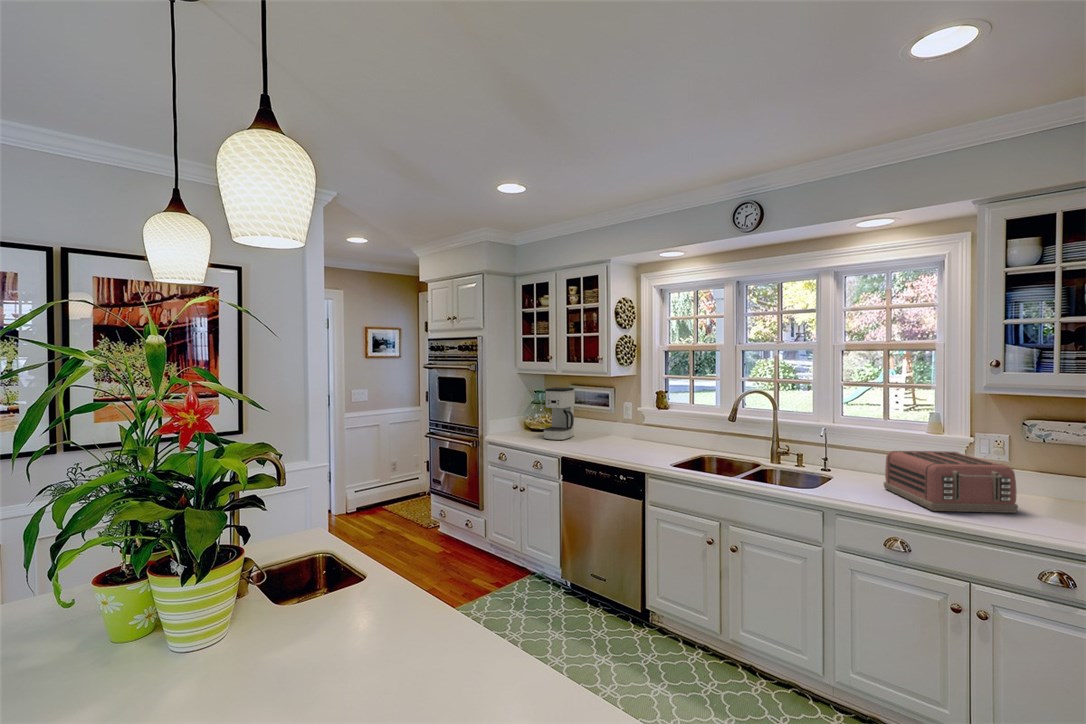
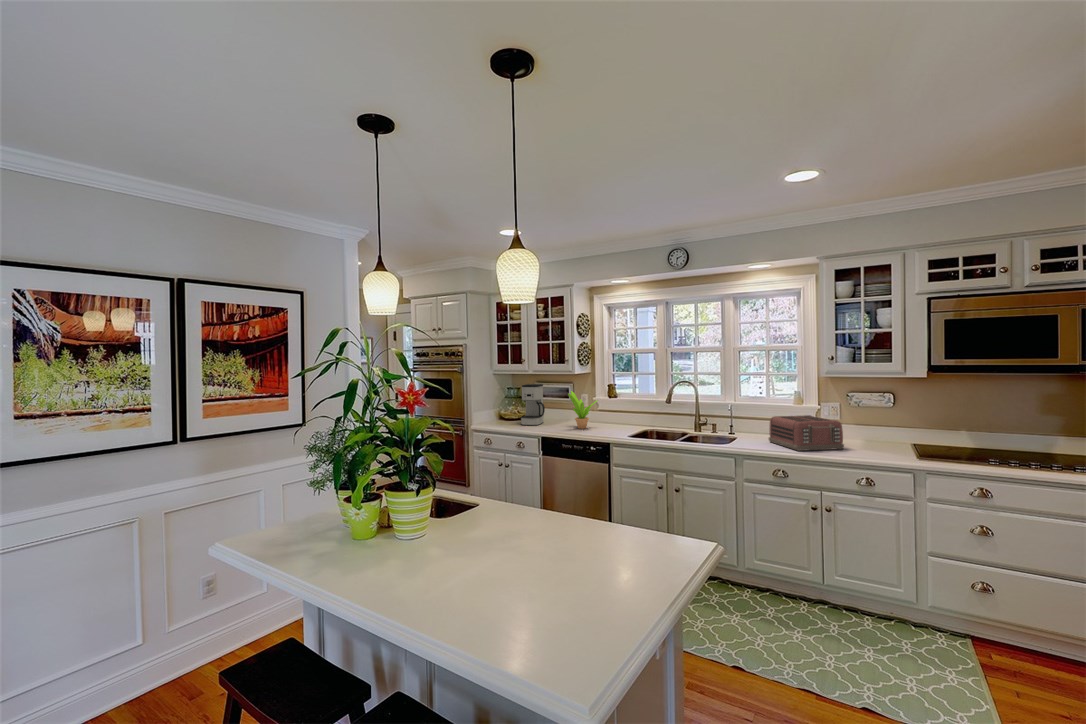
potted plant: none [597,398,639,449] -> present [568,391,598,429]

